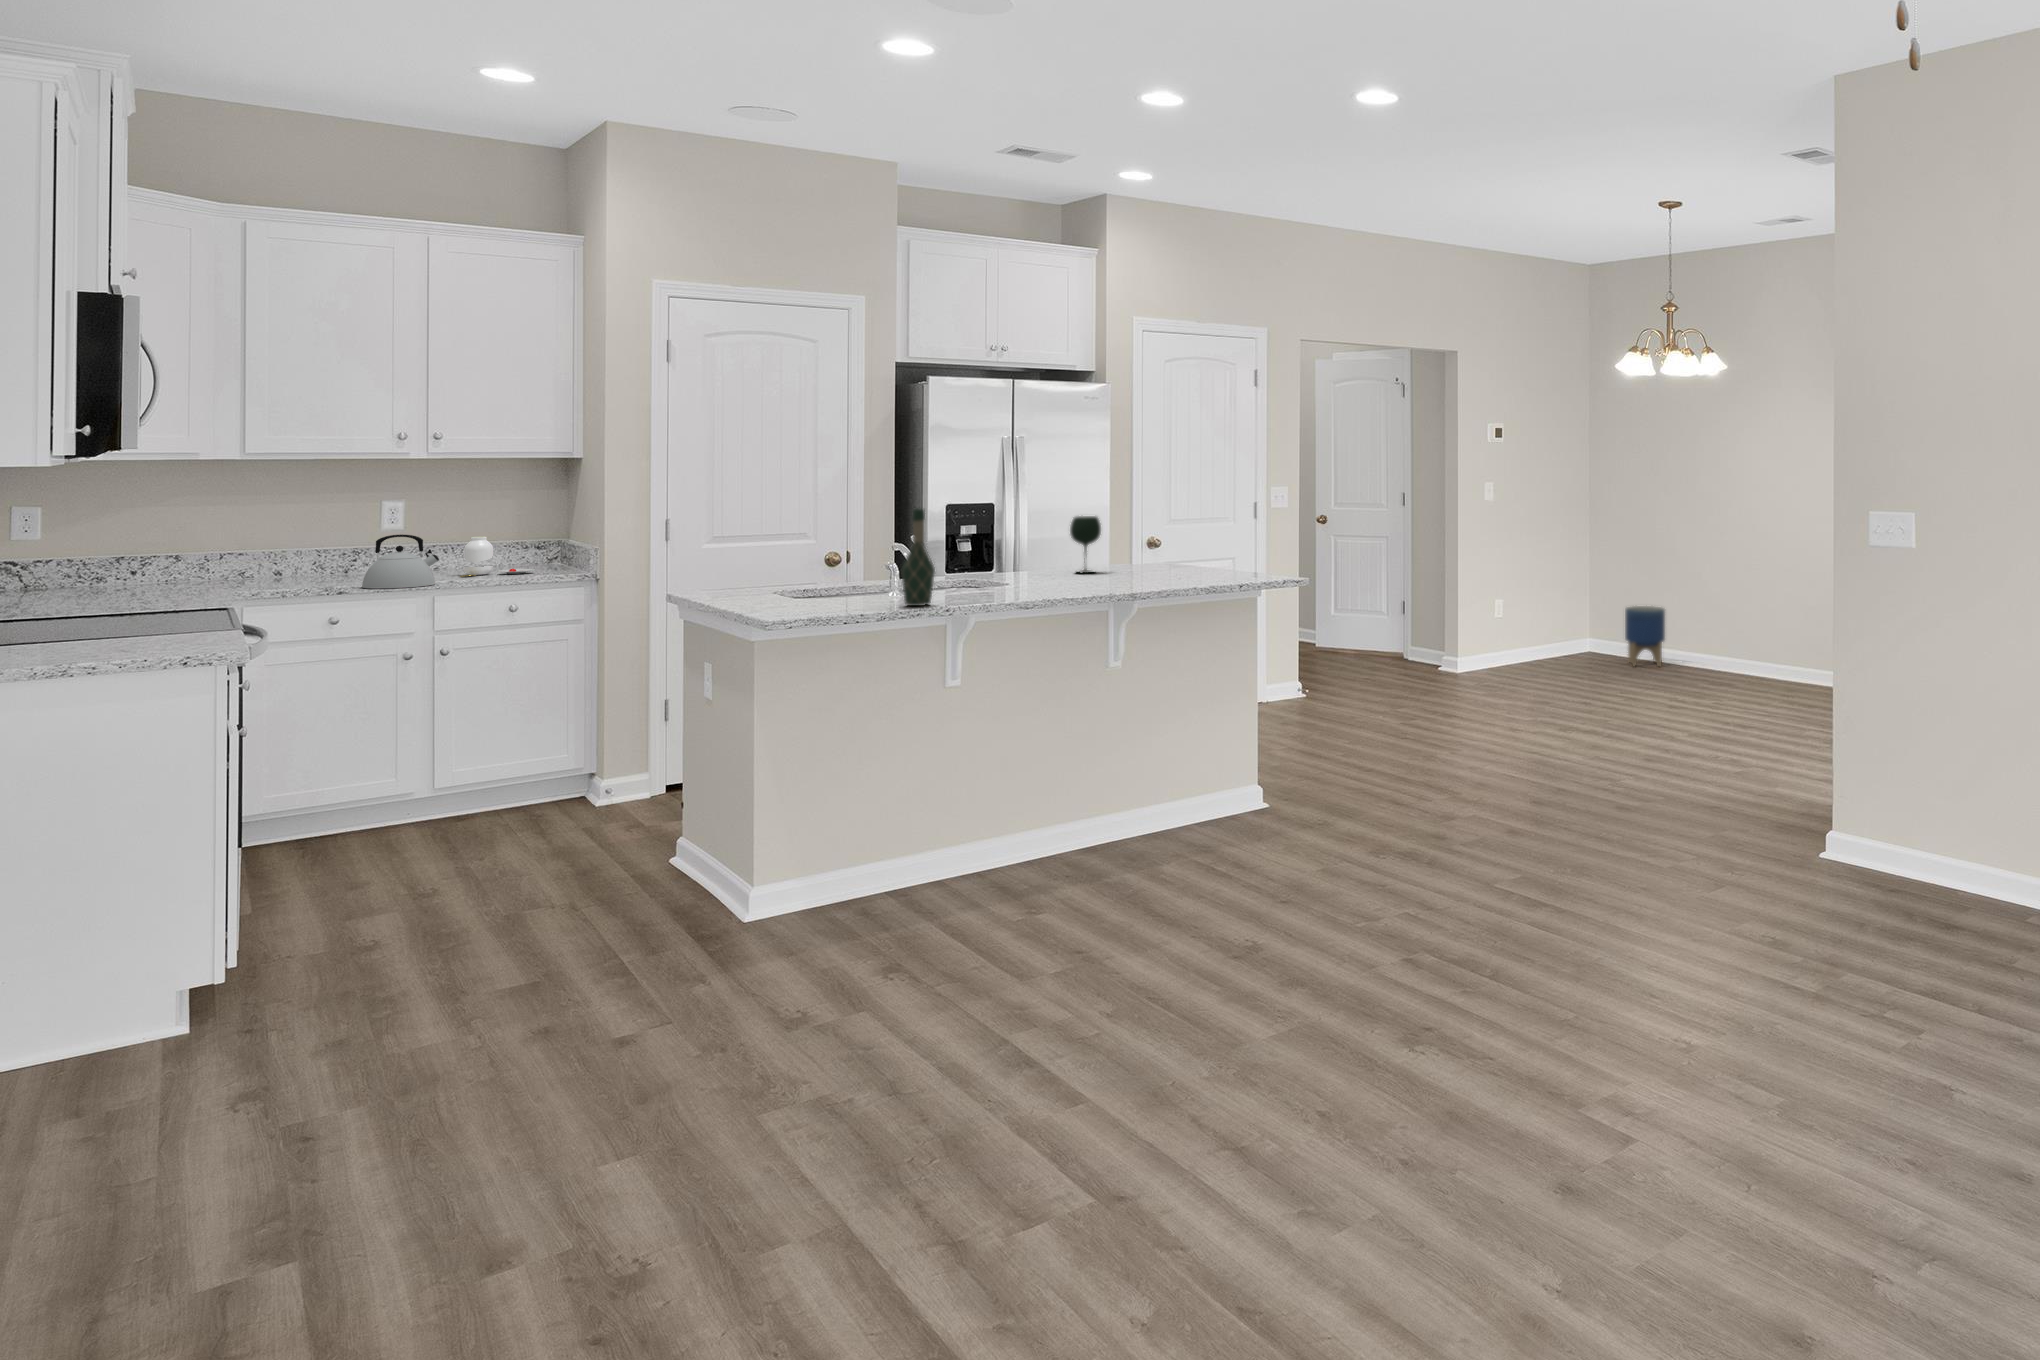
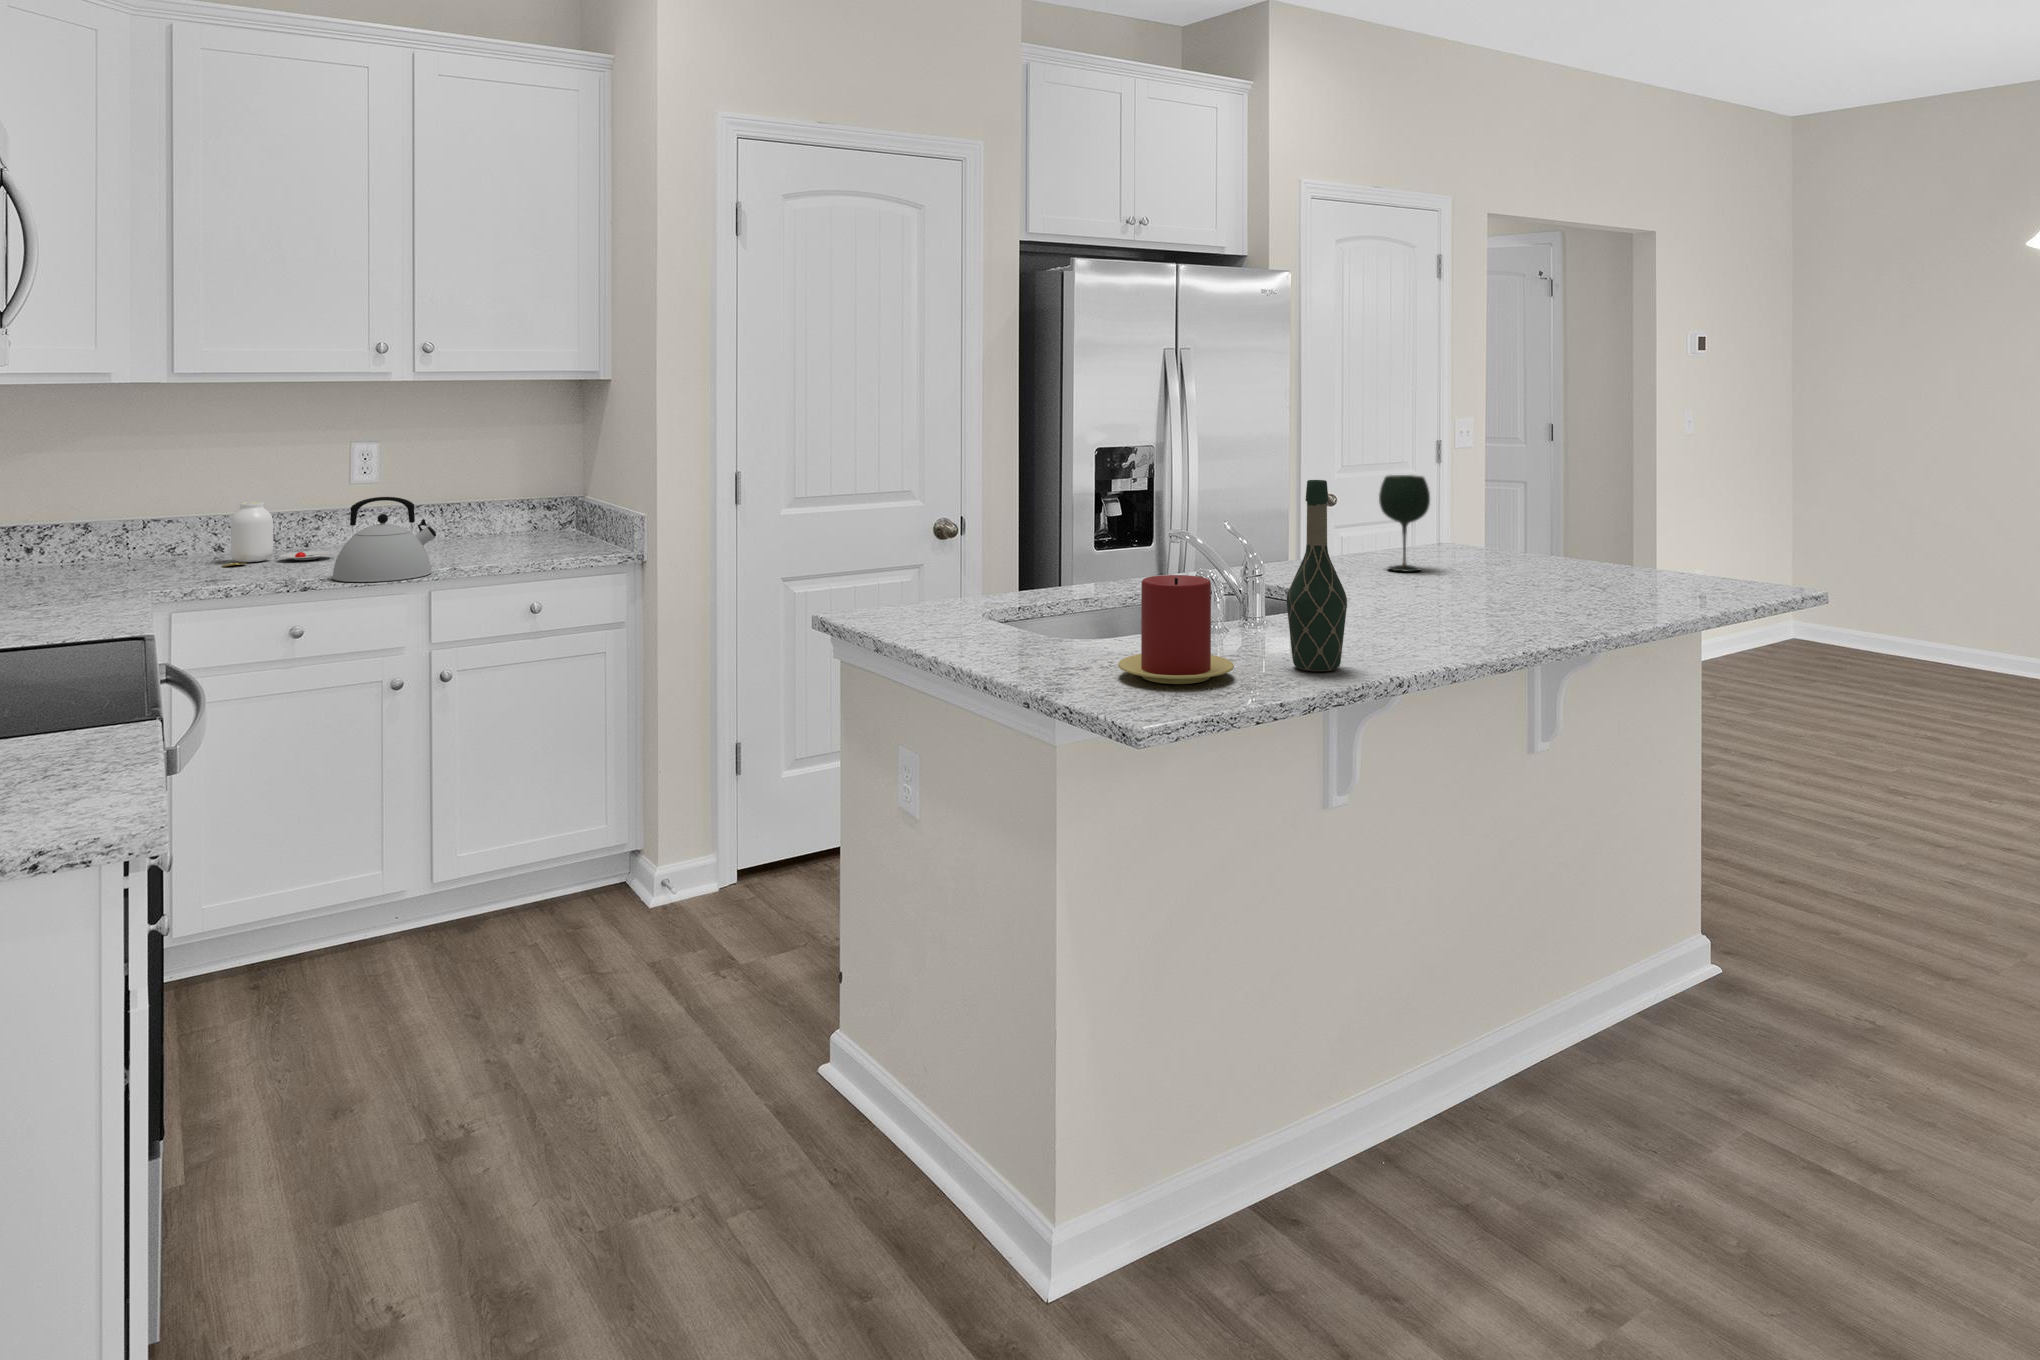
jar: present [460,537,535,577] -> present [222,502,333,567]
candle: none [800,558,866,611] -> present [1118,575,1234,684]
planter: present [1625,606,1665,667] -> none [1911,586,1977,675]

